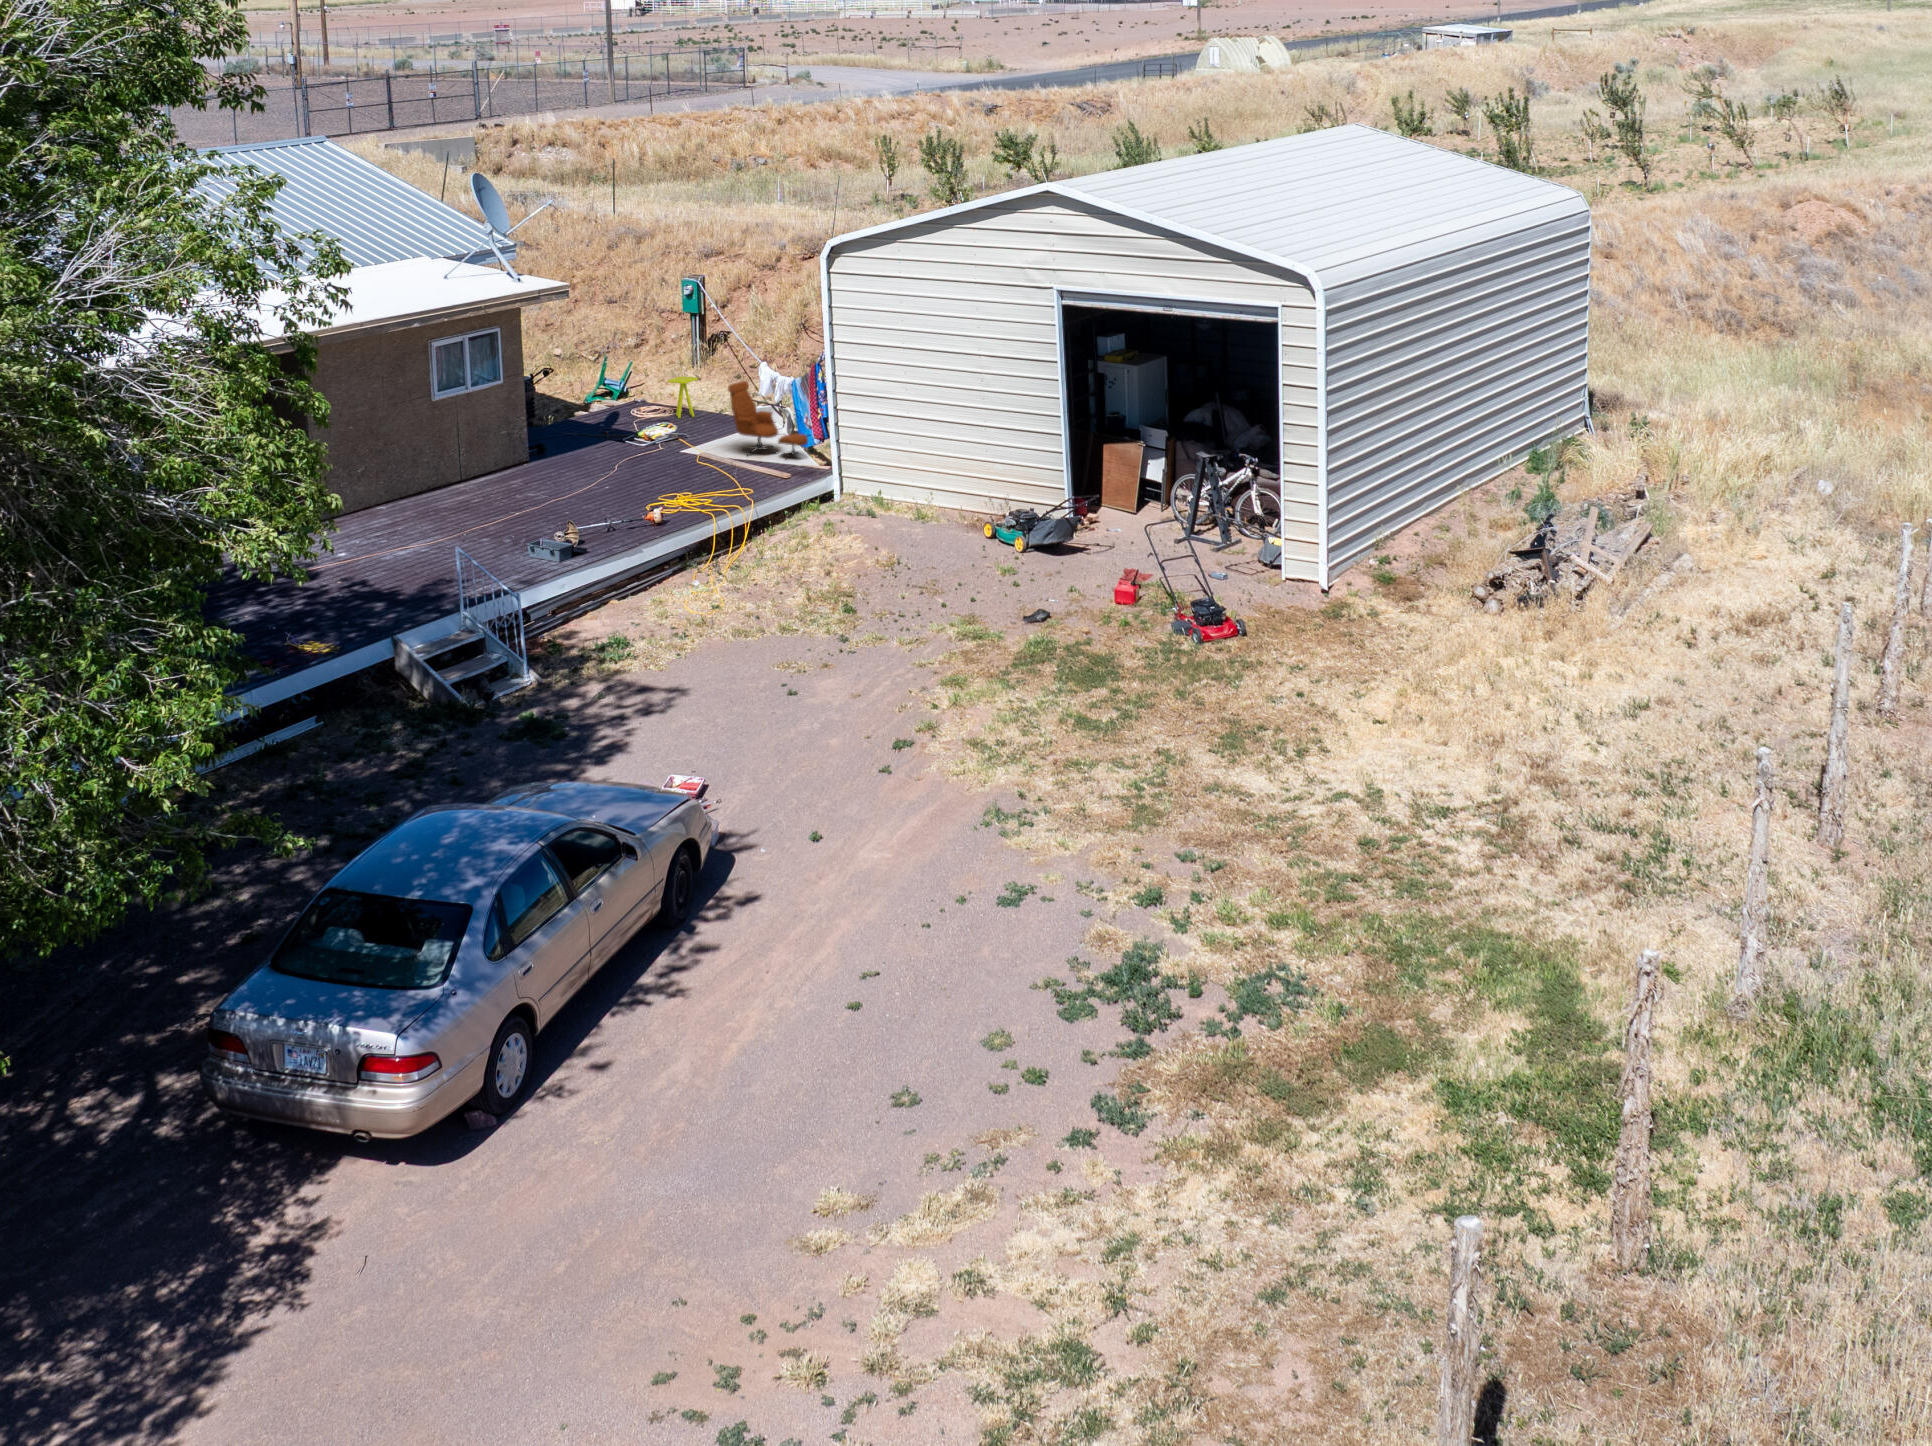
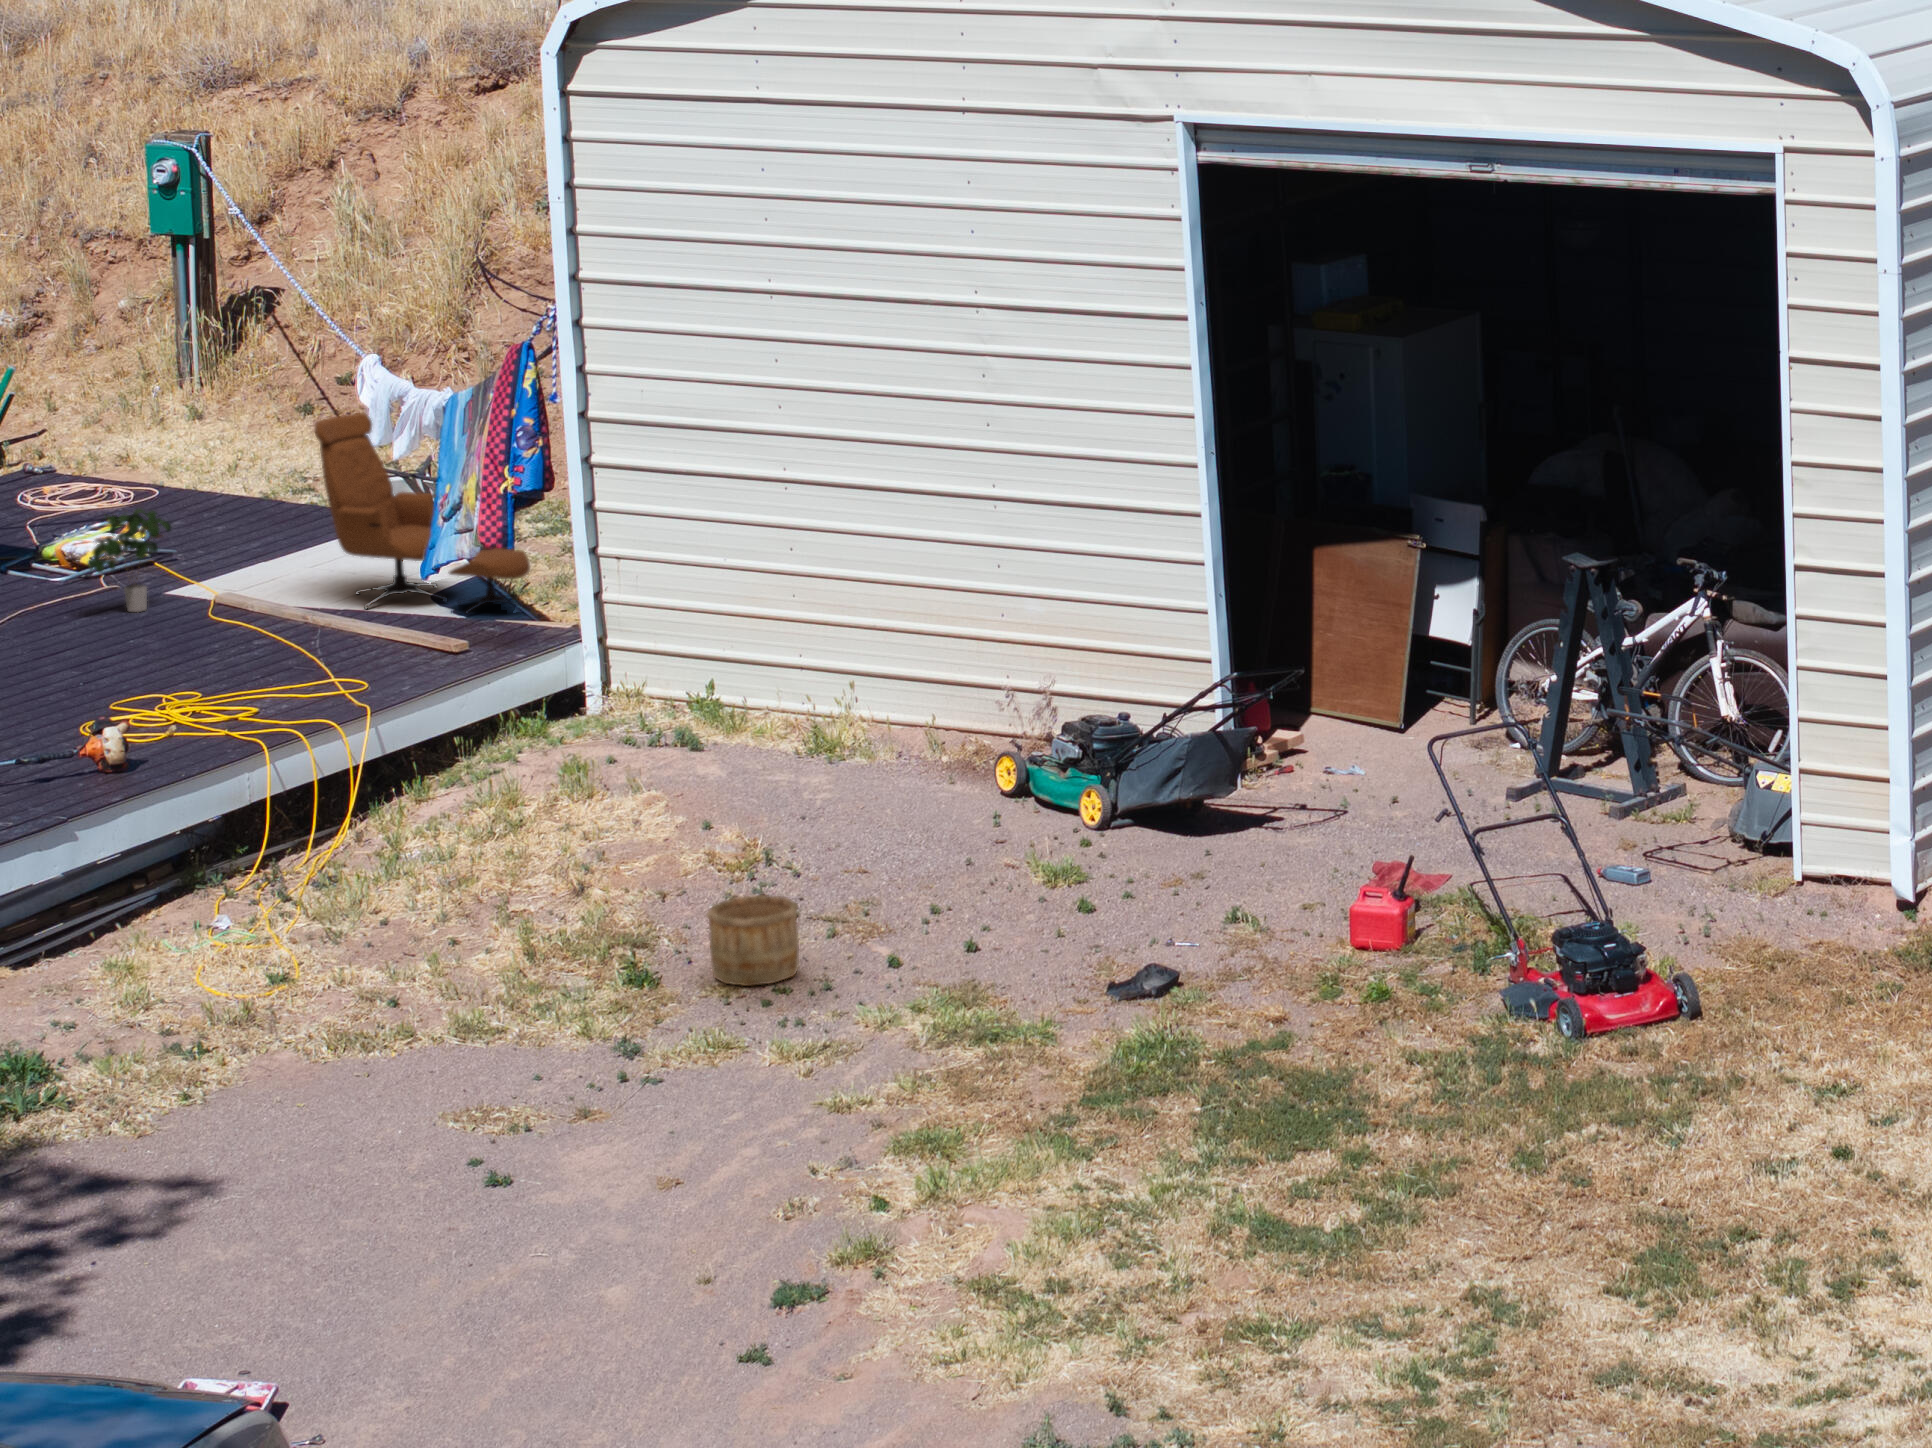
side table: present [668,376,698,418] -> none [158,416,239,524]
potted plant: none [645,417,675,456] -> present [88,509,171,612]
wooden bucket: none [878,580,912,615] -> present [706,895,799,986]

